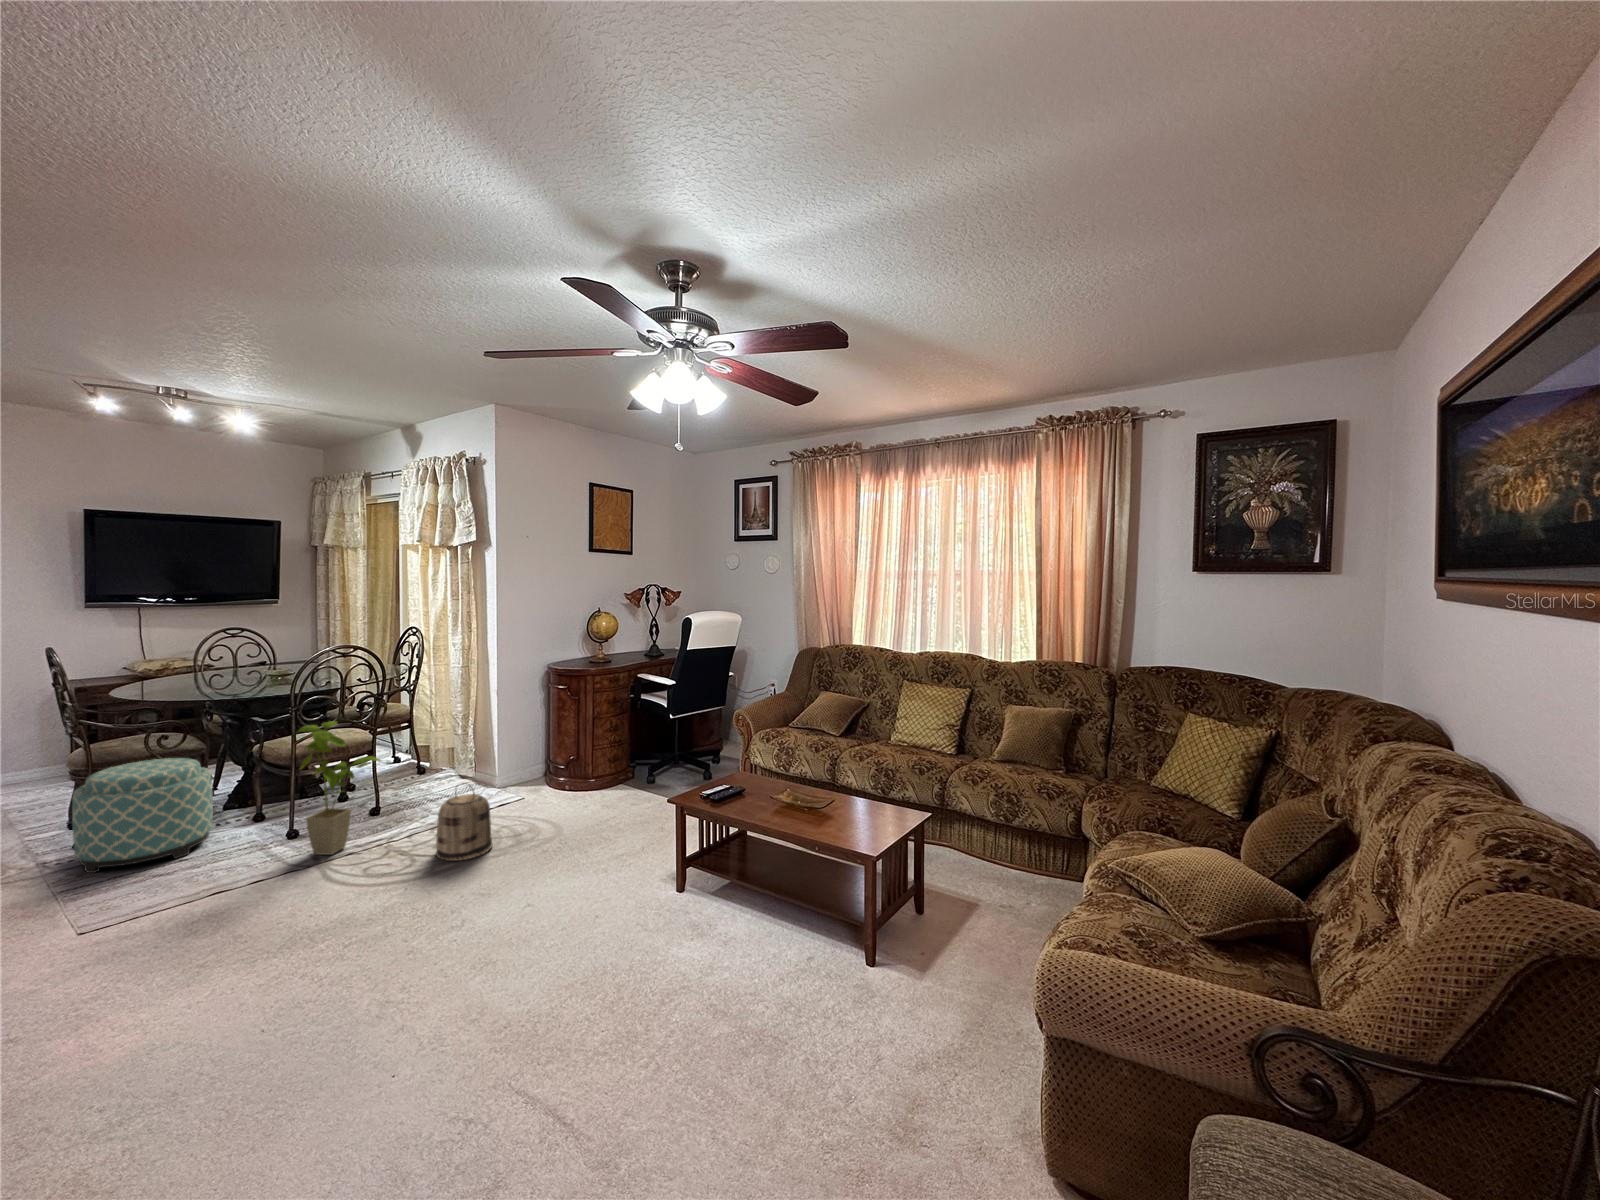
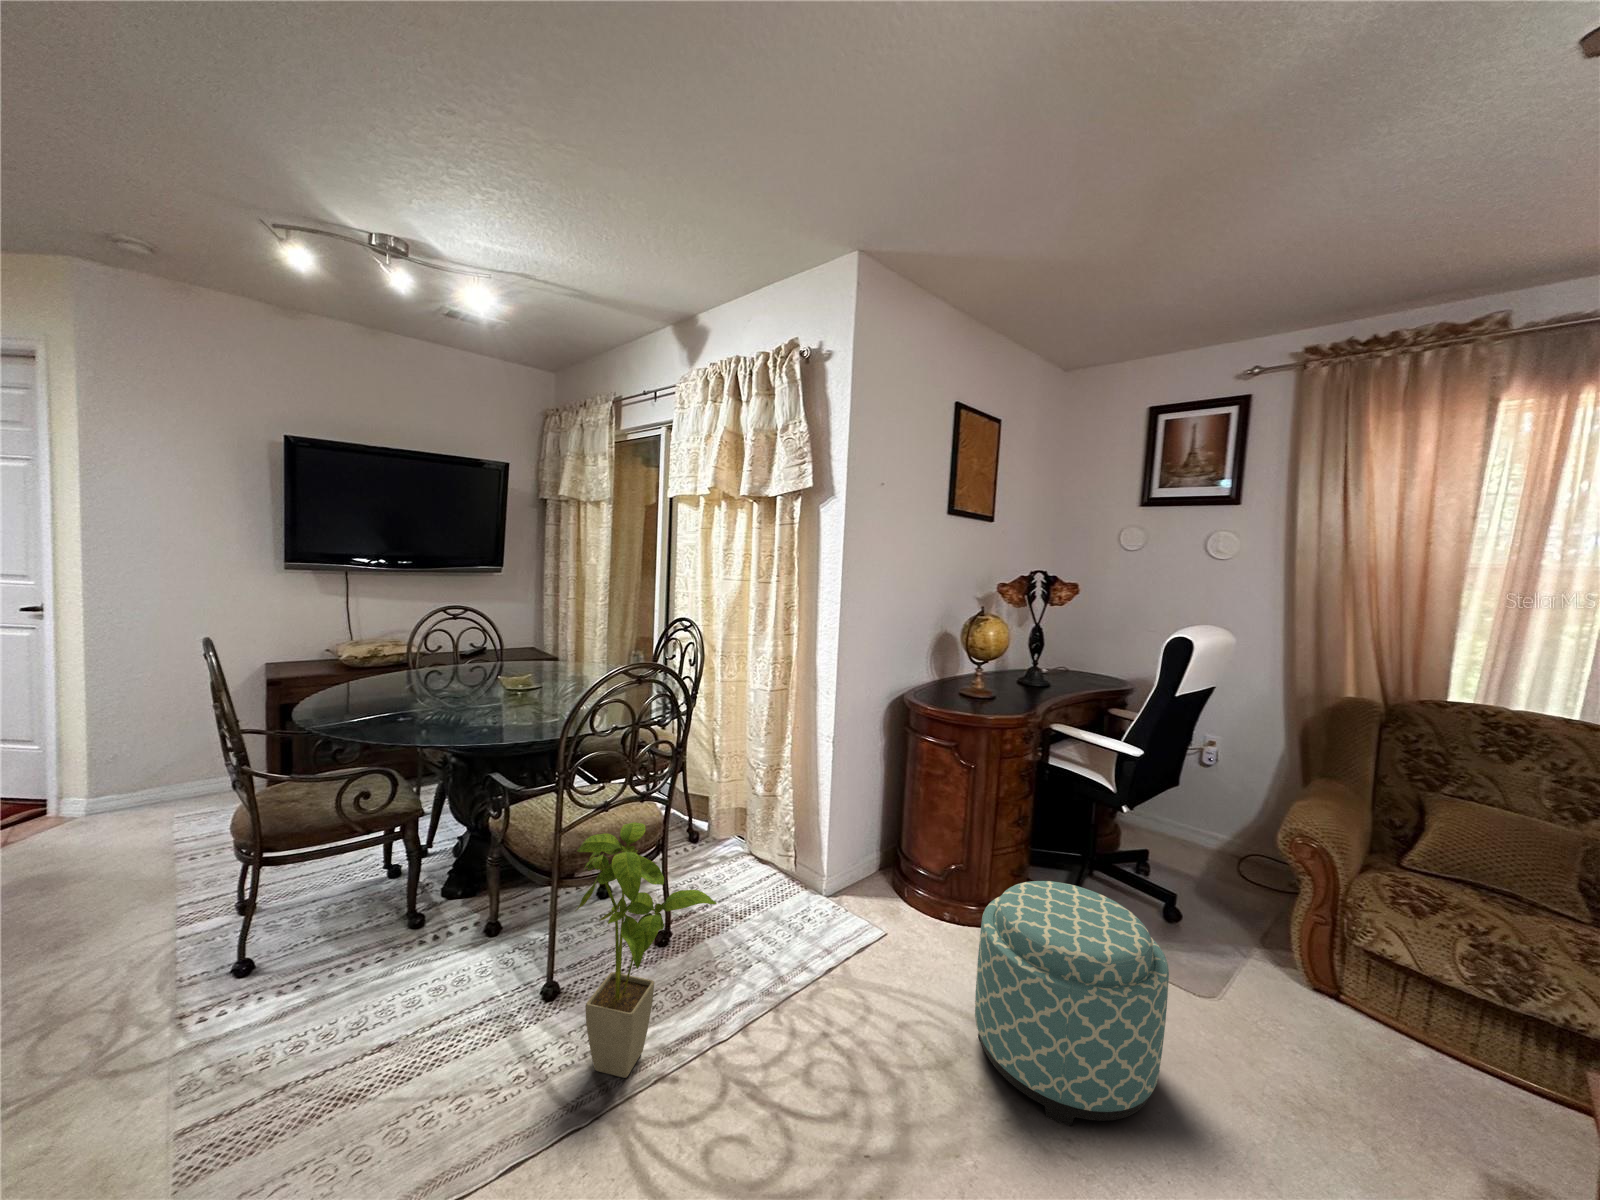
ottoman: present [72,758,213,873] -> present [975,881,1169,1126]
basket: present [436,786,492,861] -> none [818,973,920,1153]

